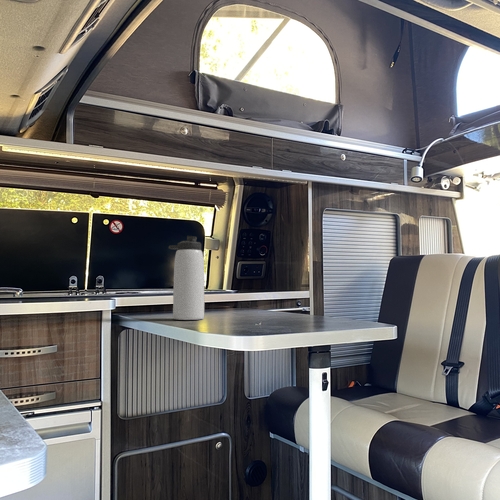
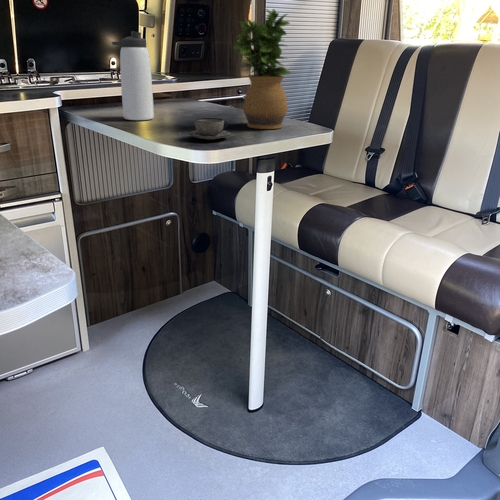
potted plant: none [284,207,347,324] -> present [233,9,291,129]
teacup: none [233,309,280,330] -> present [189,118,230,140]

